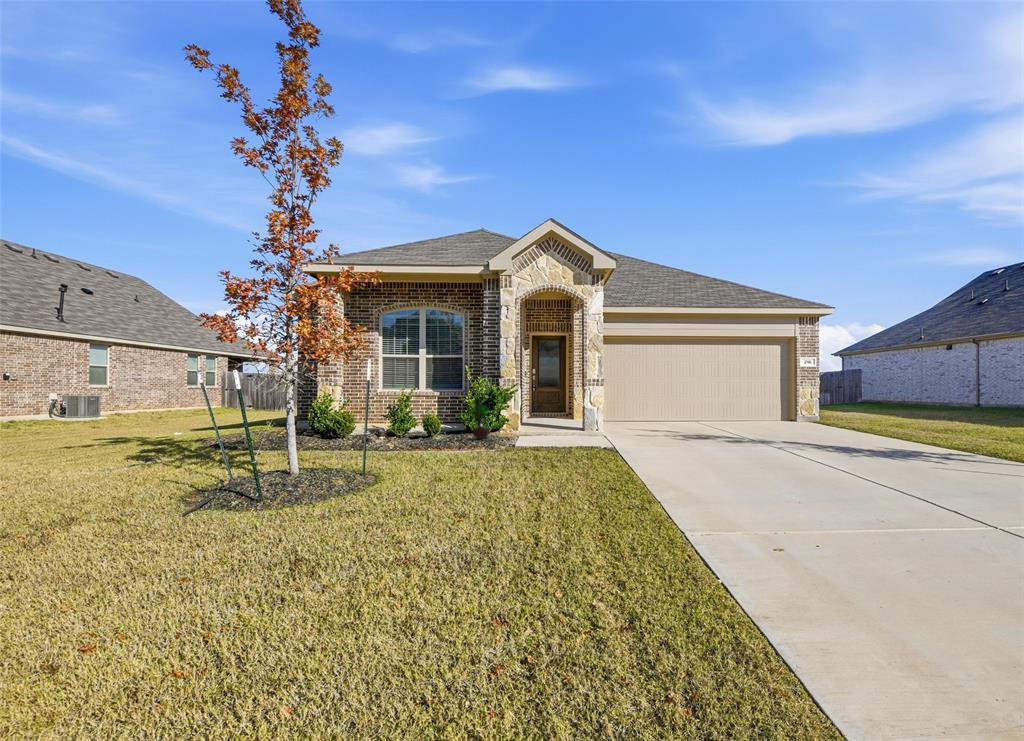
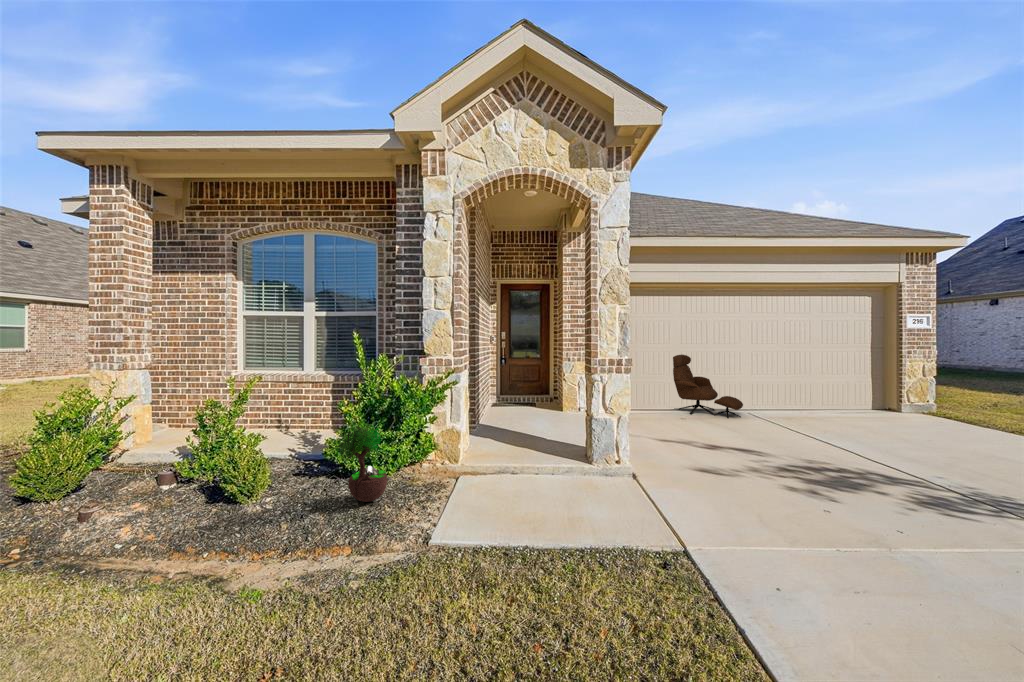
lounge chair: none [643,383,686,421] -> present [673,355,743,418]

